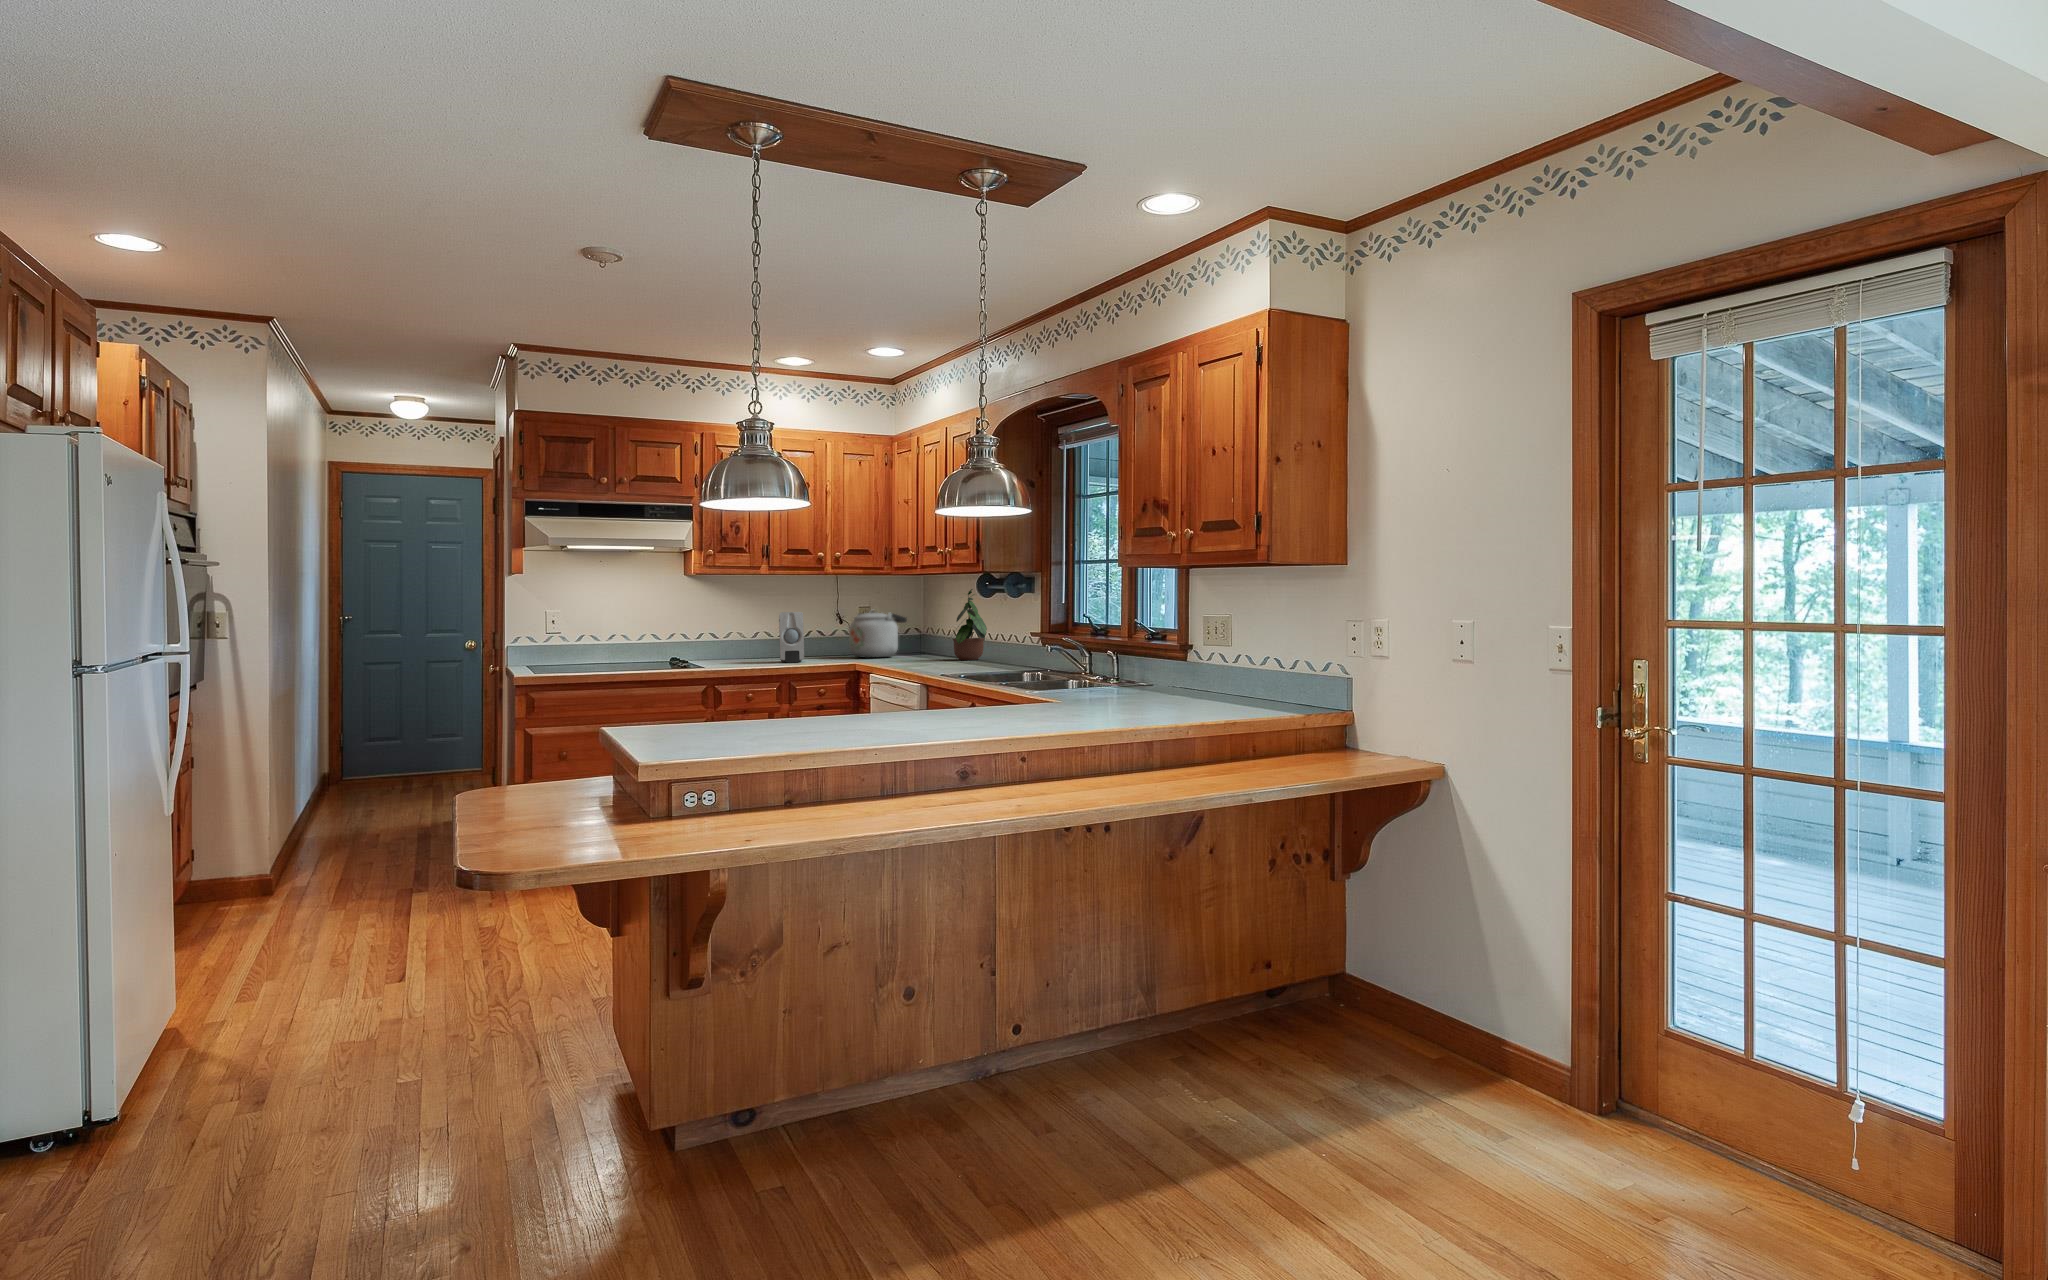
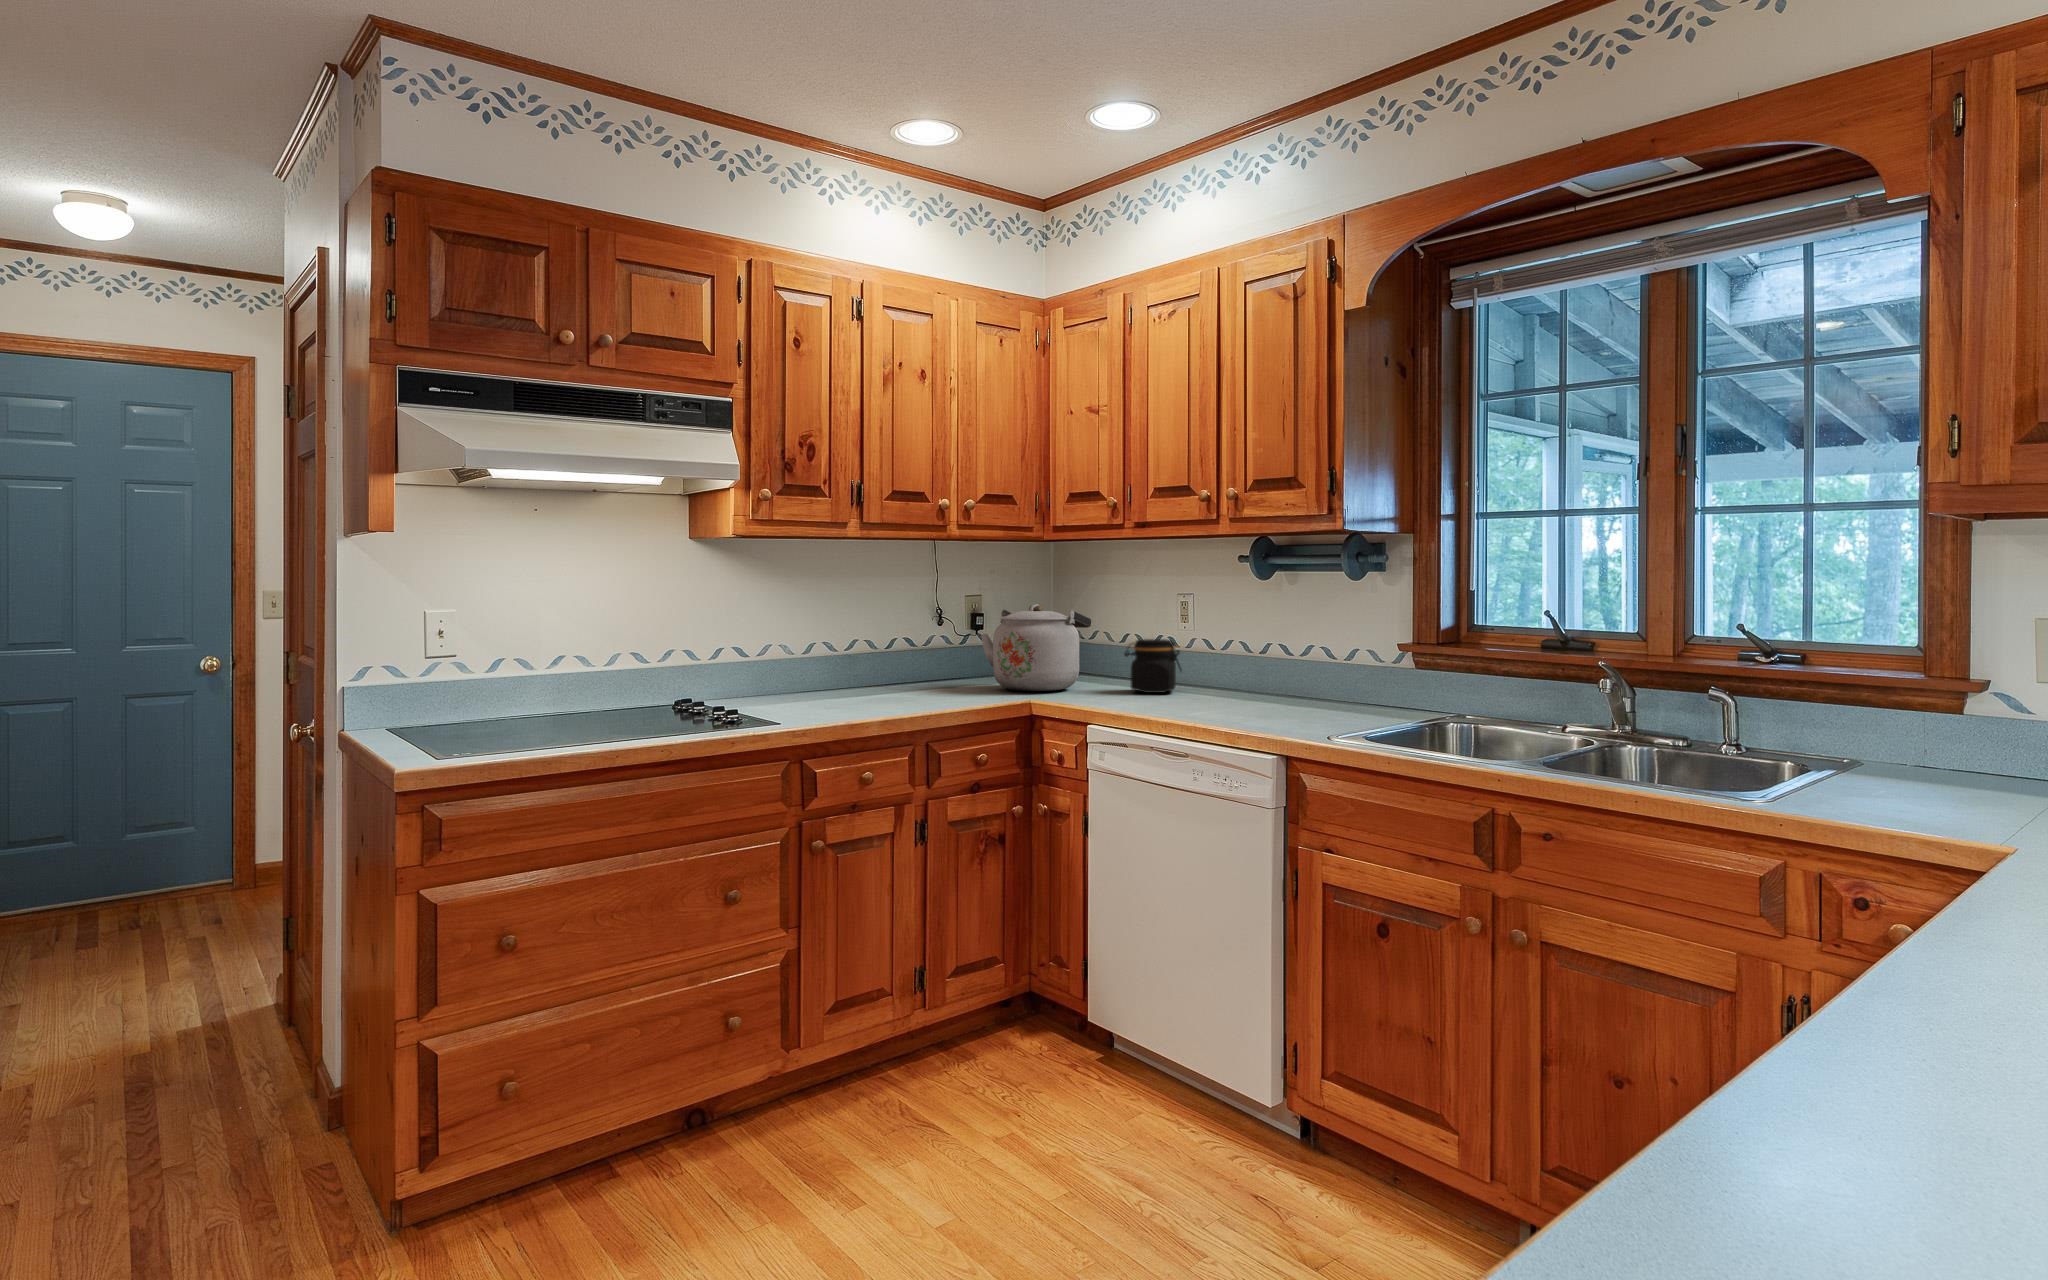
potted plant: present [953,589,987,660] -> none [1210,571,1296,702]
soap dispenser: present [779,612,804,662] -> none [885,610,945,706]
jar: none [917,628,948,658] -> present [1124,639,1181,693]

